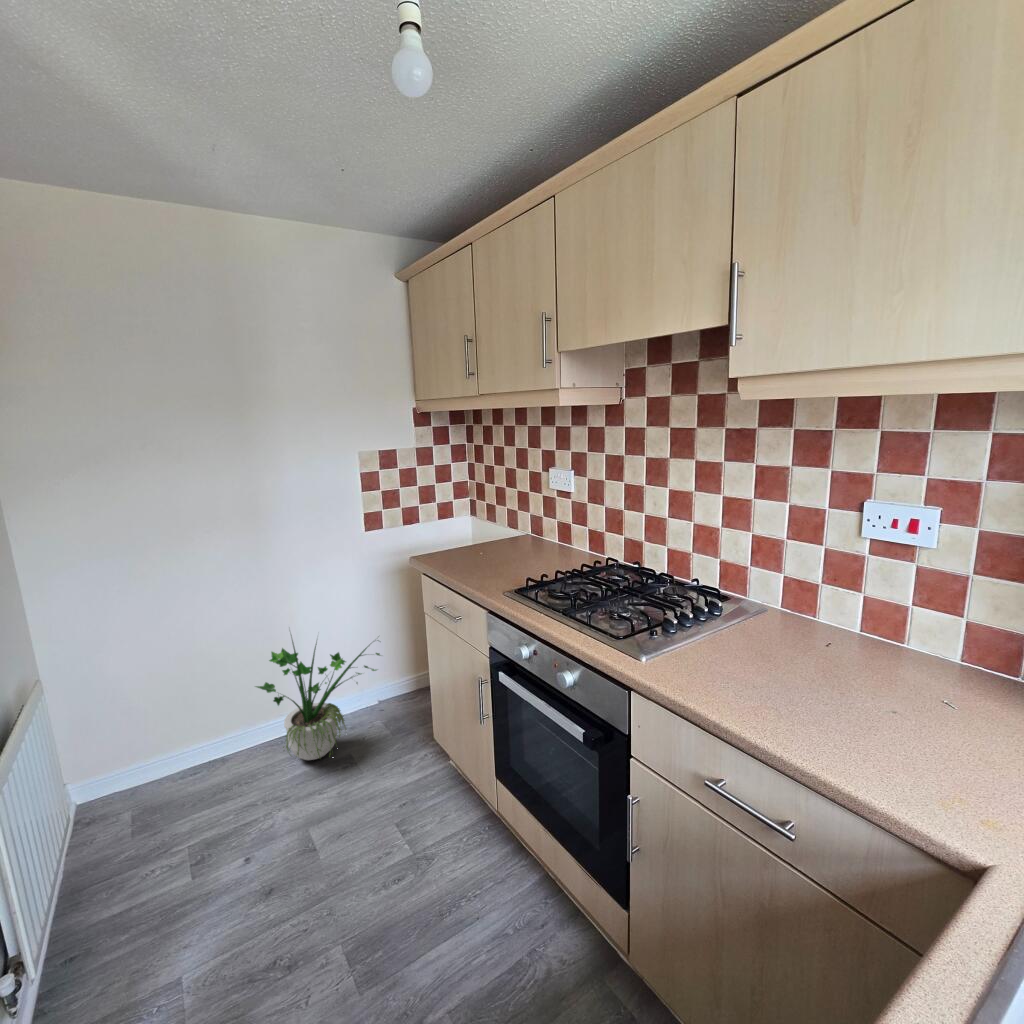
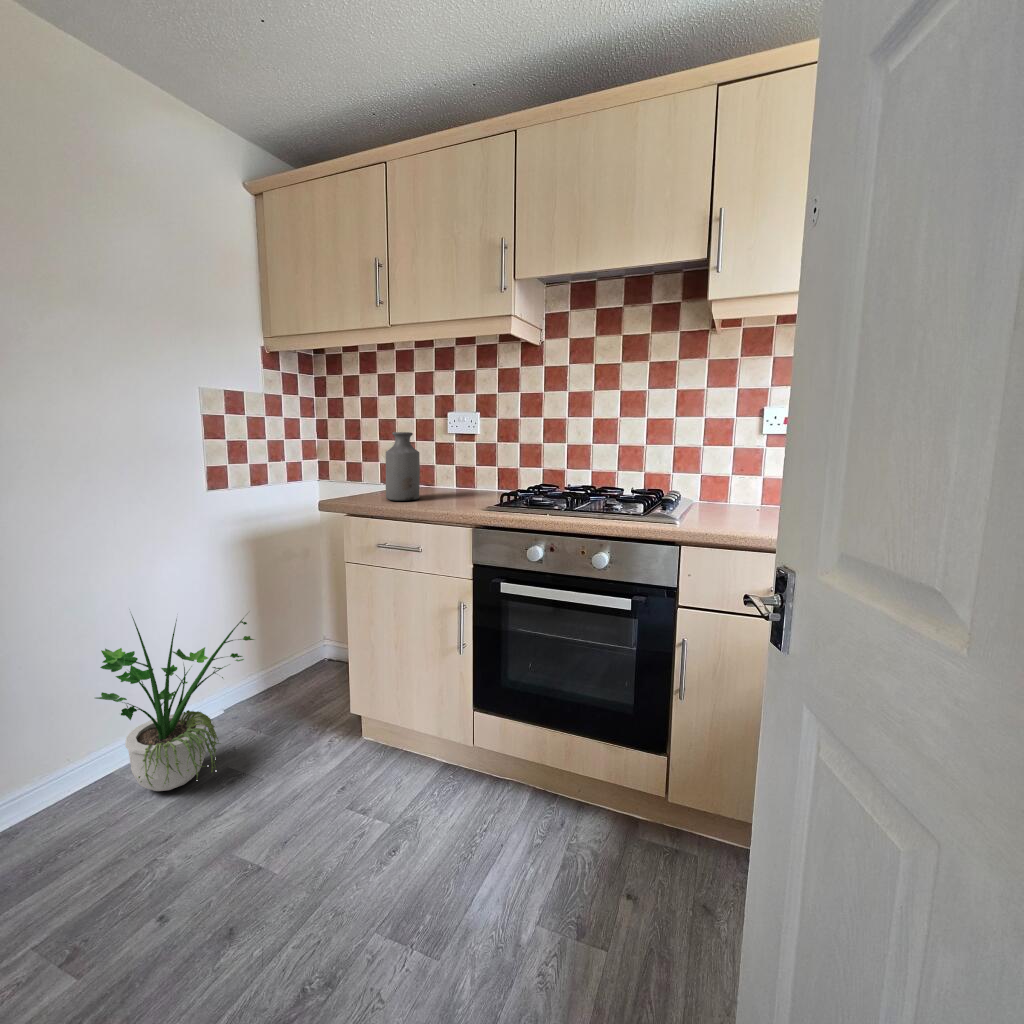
bottle: none [461,497,493,563] -> present [386,432,420,501]

